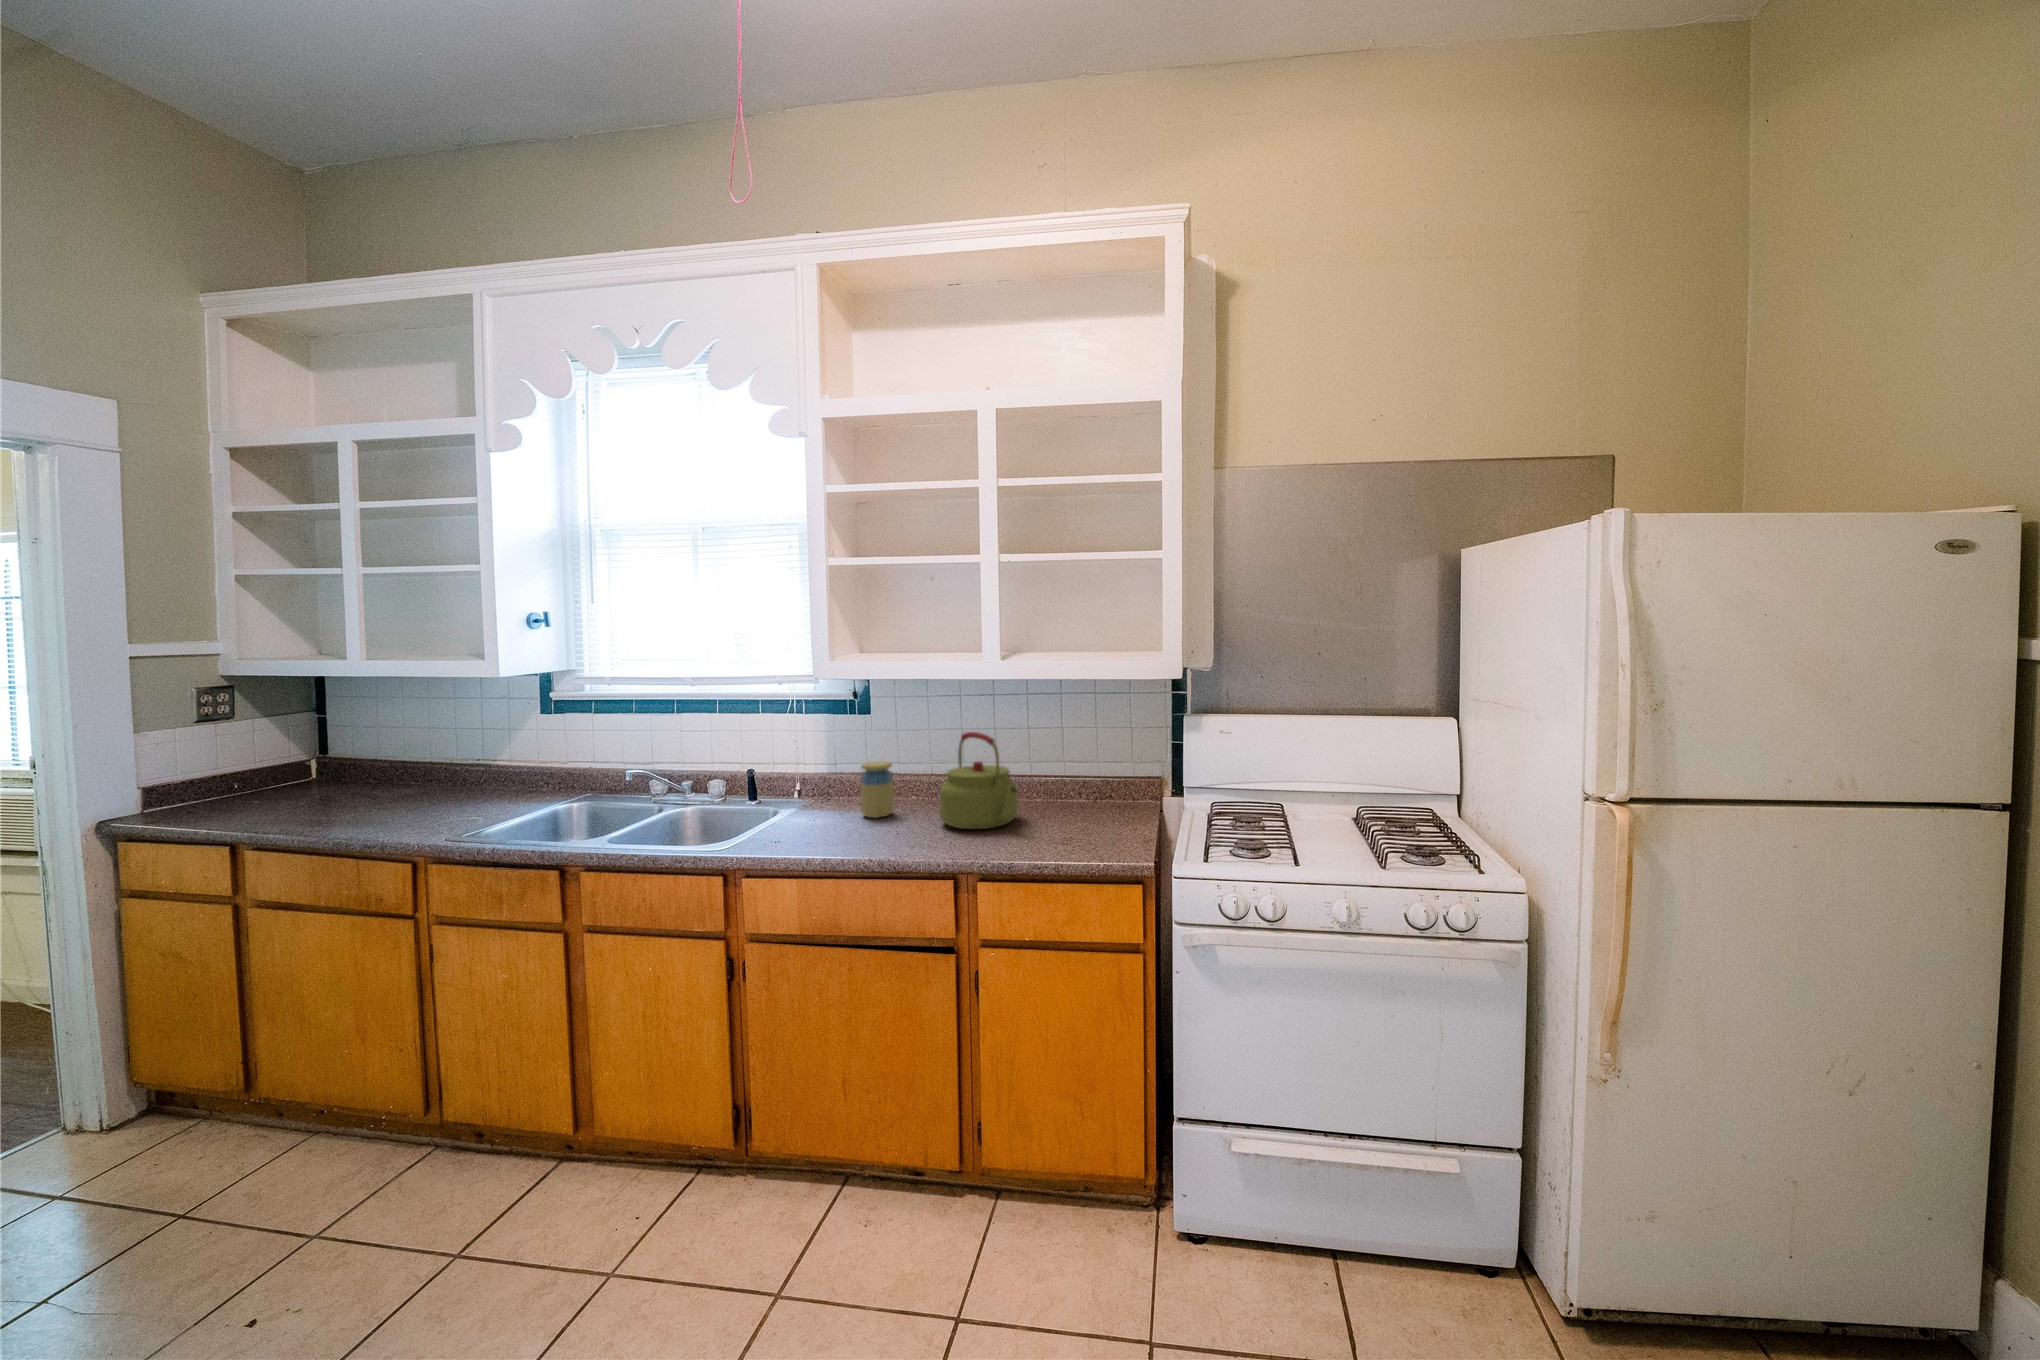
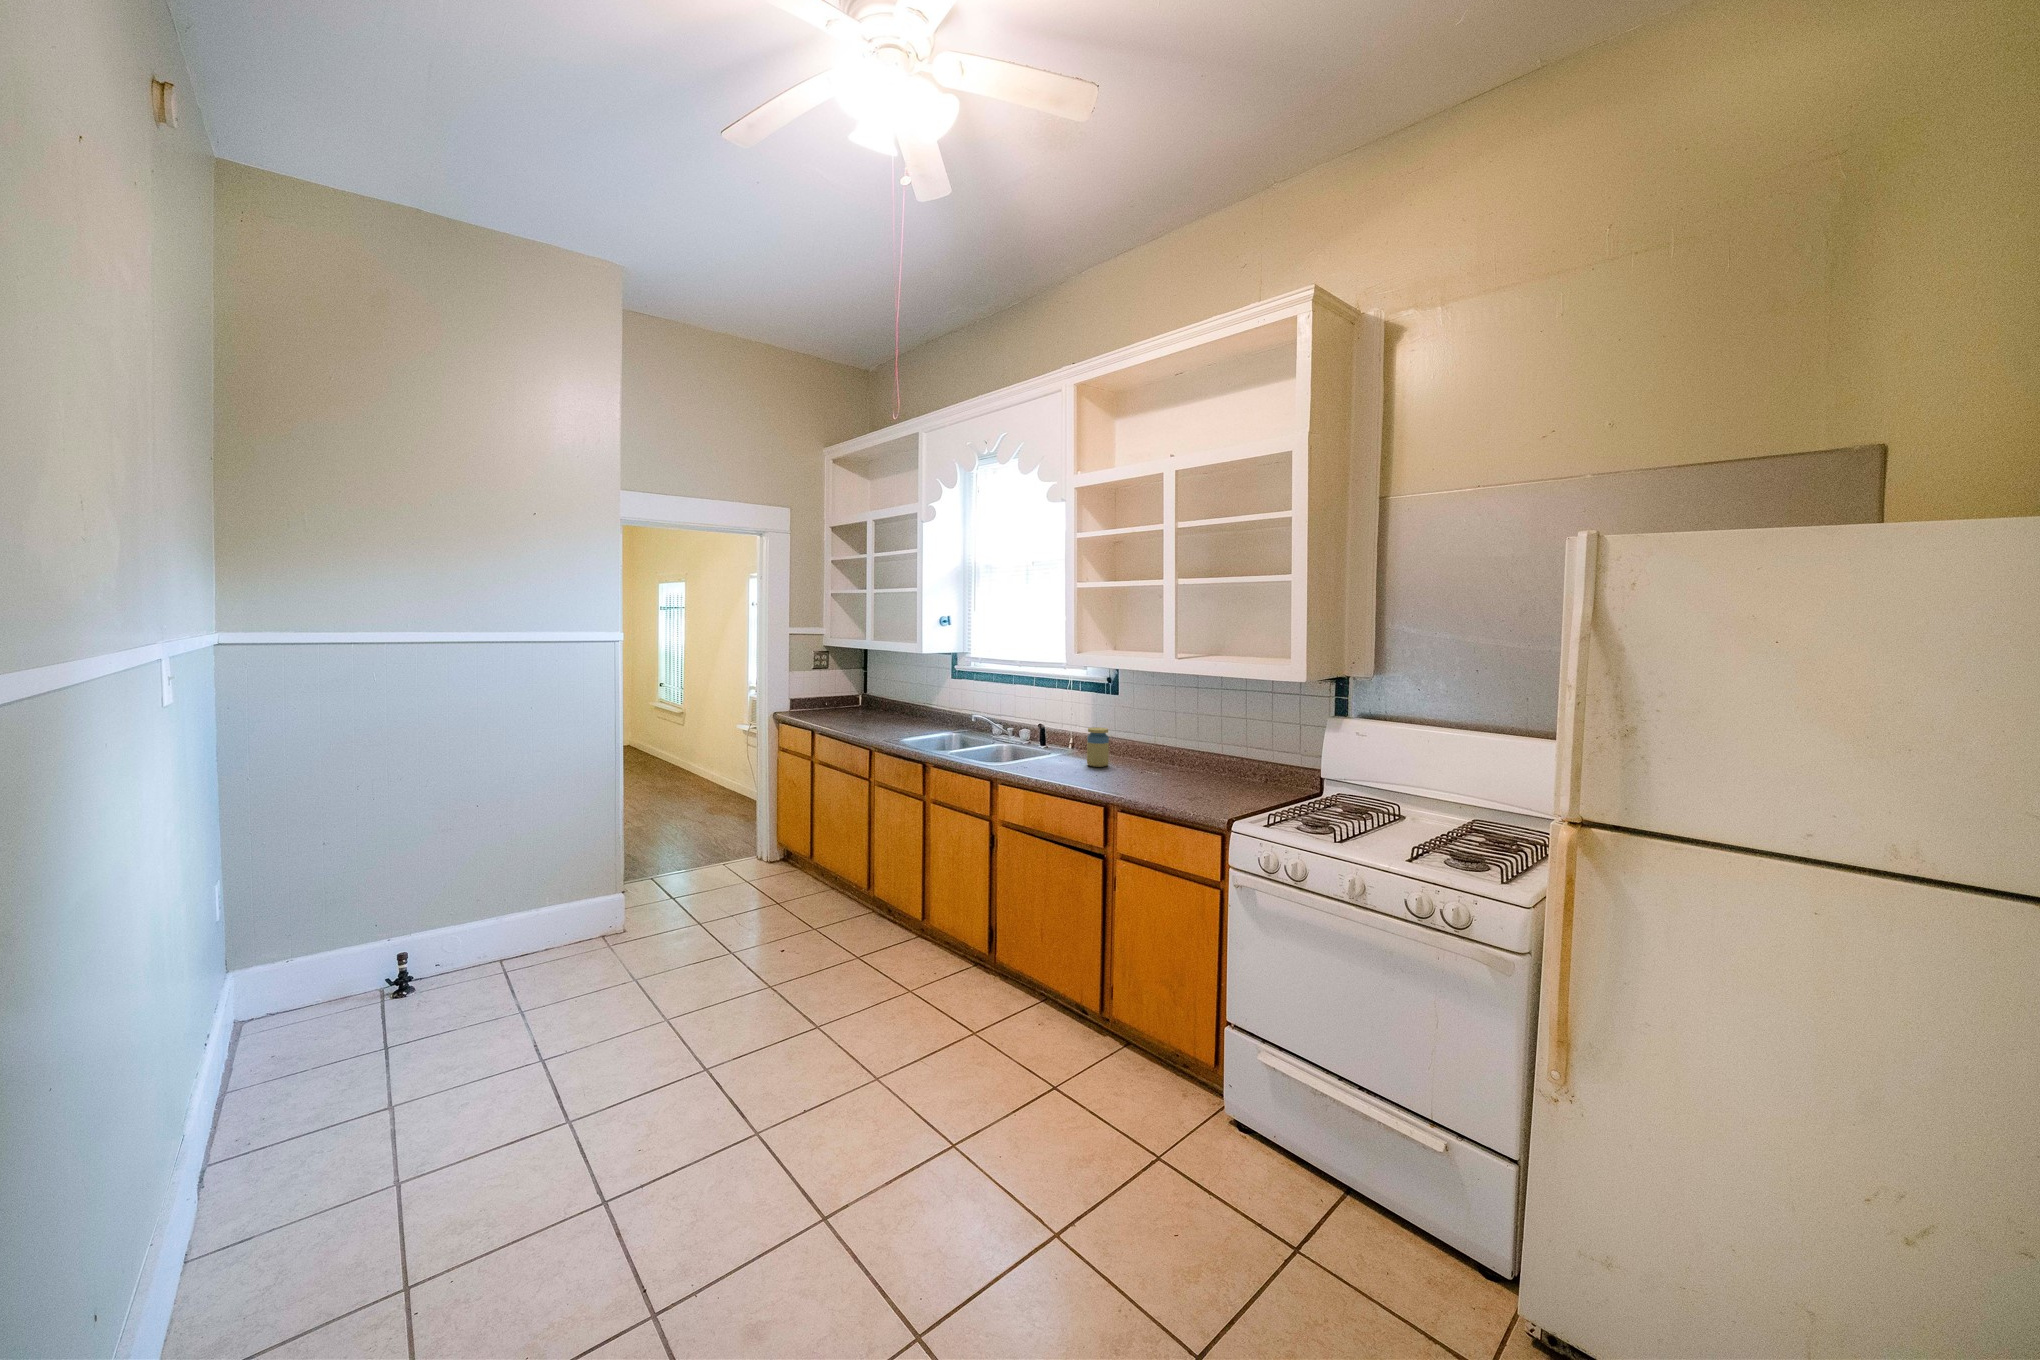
kettle: present [940,732,1018,829] -> none [1124,712,1183,785]

